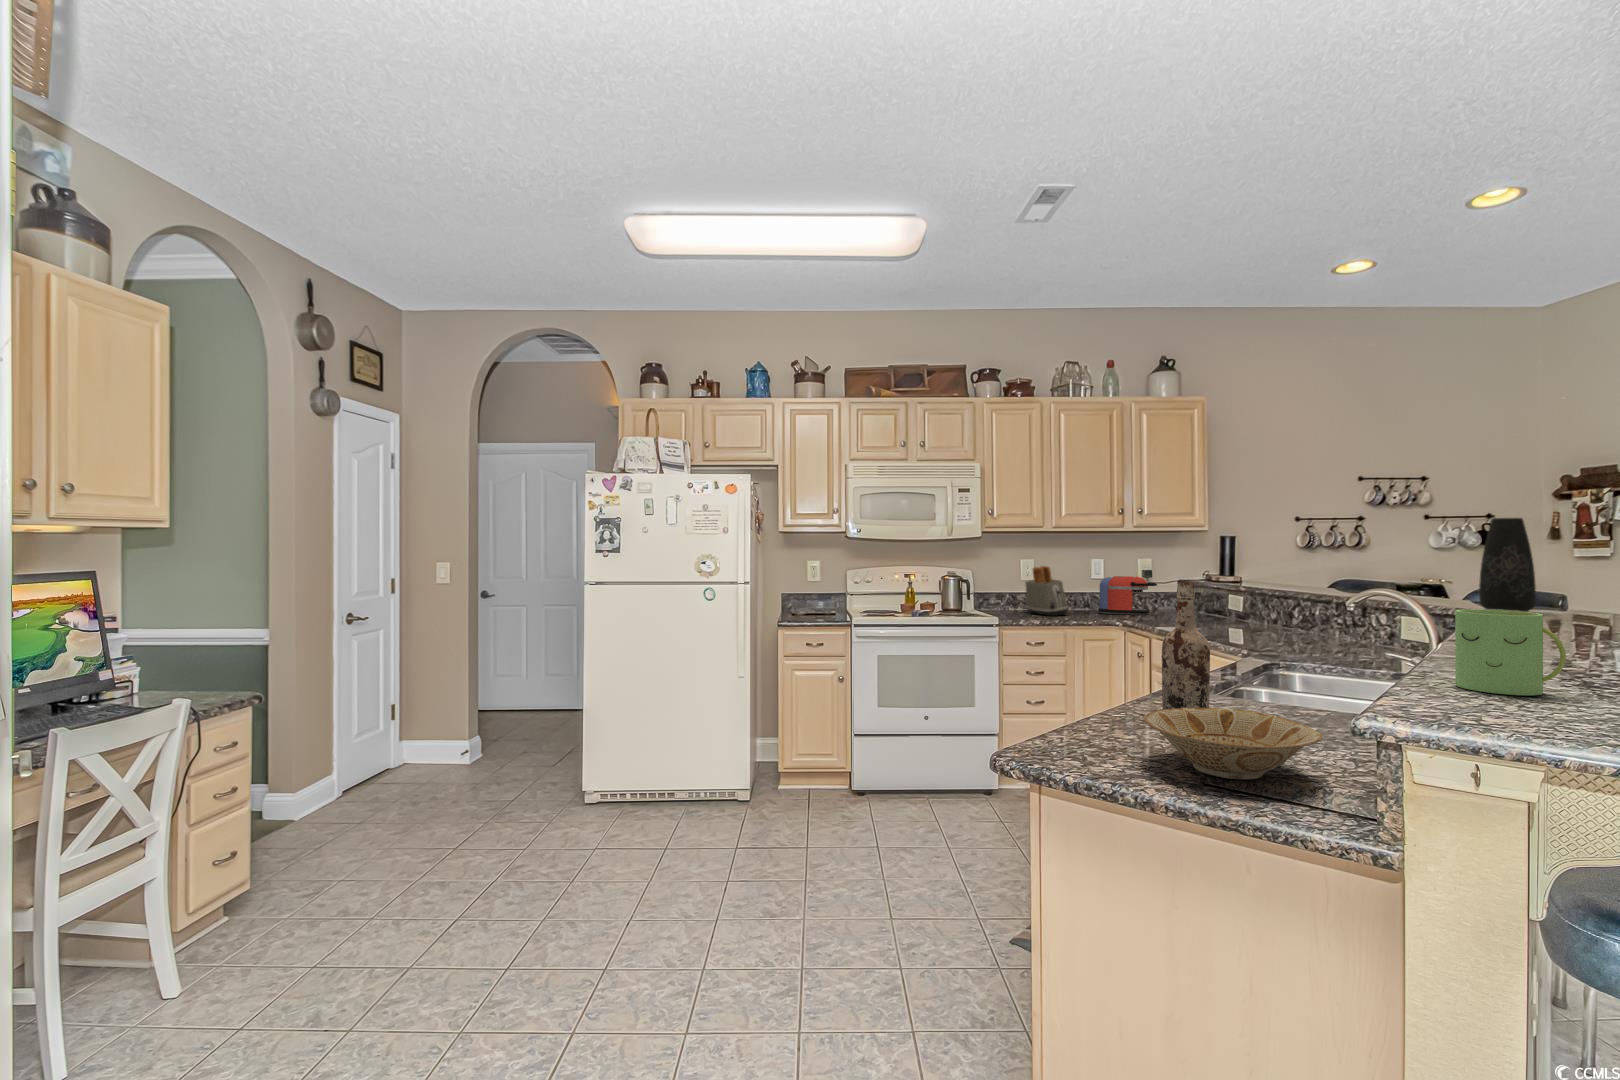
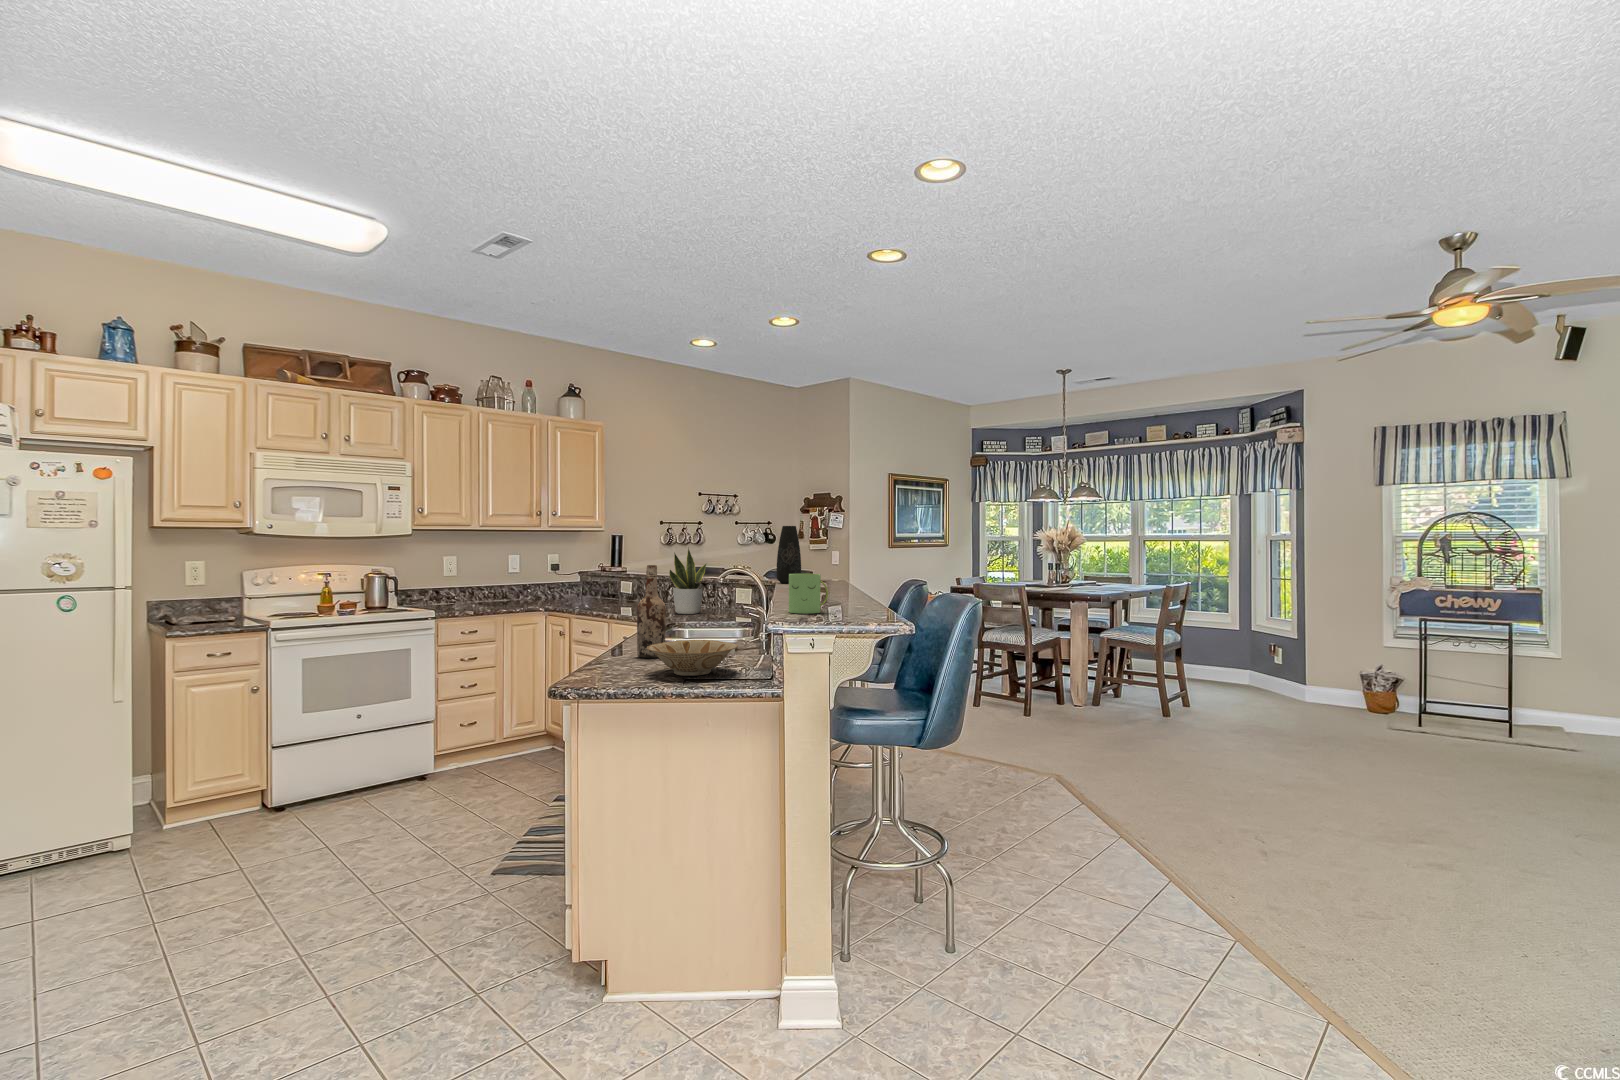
potted plant: none [1277,551,1345,648] -> present [669,548,706,614]
toaster: present [1025,566,1069,616] -> none [448,562,493,608]
coffee maker: present [1098,576,1157,615] -> none [517,570,567,604]

